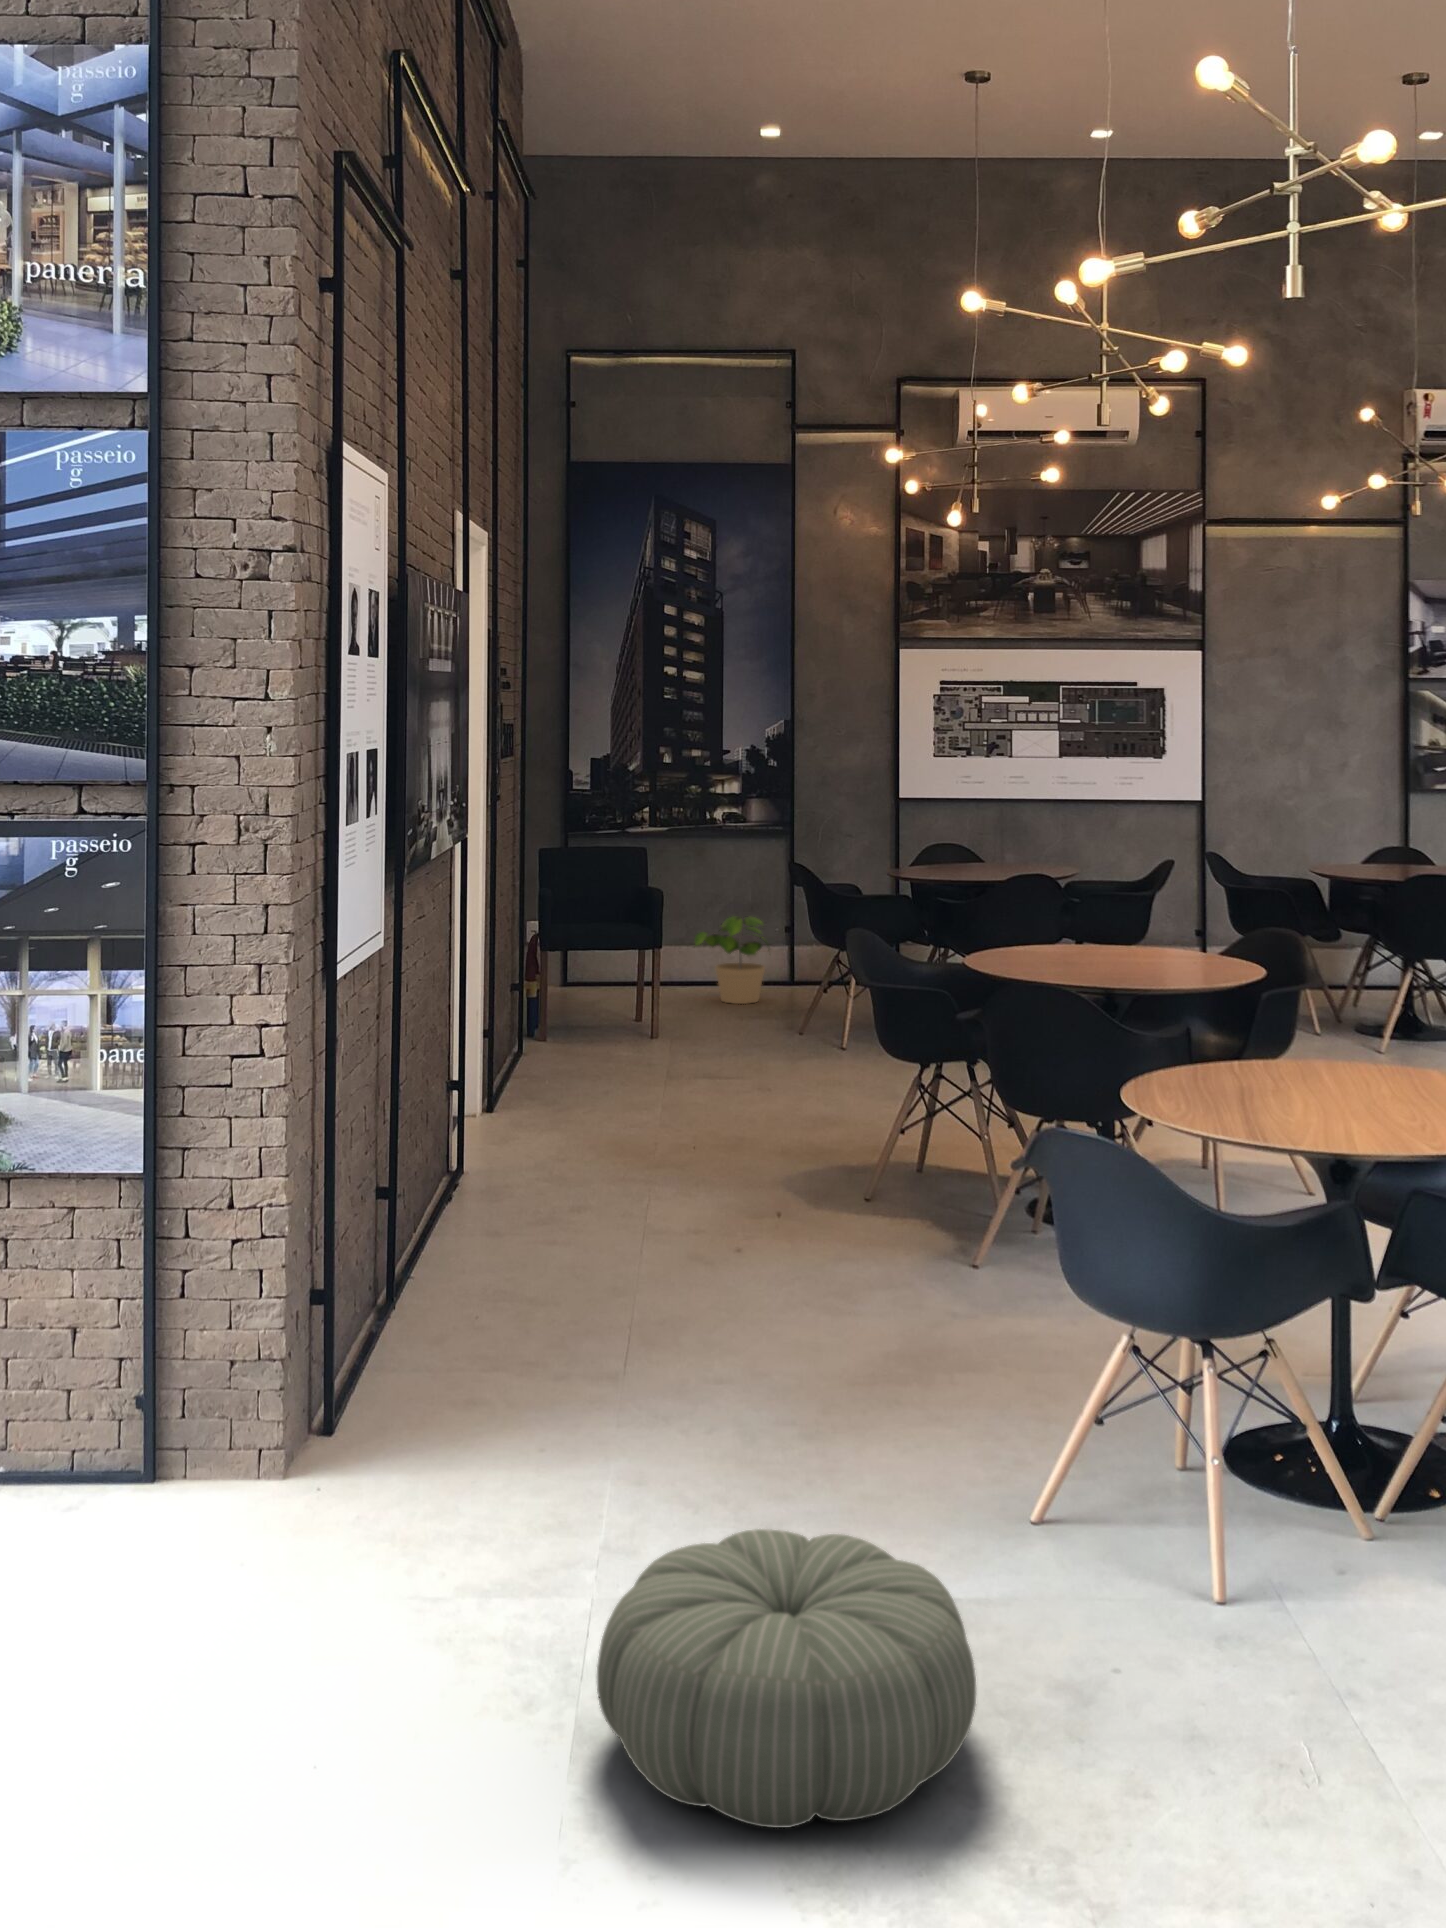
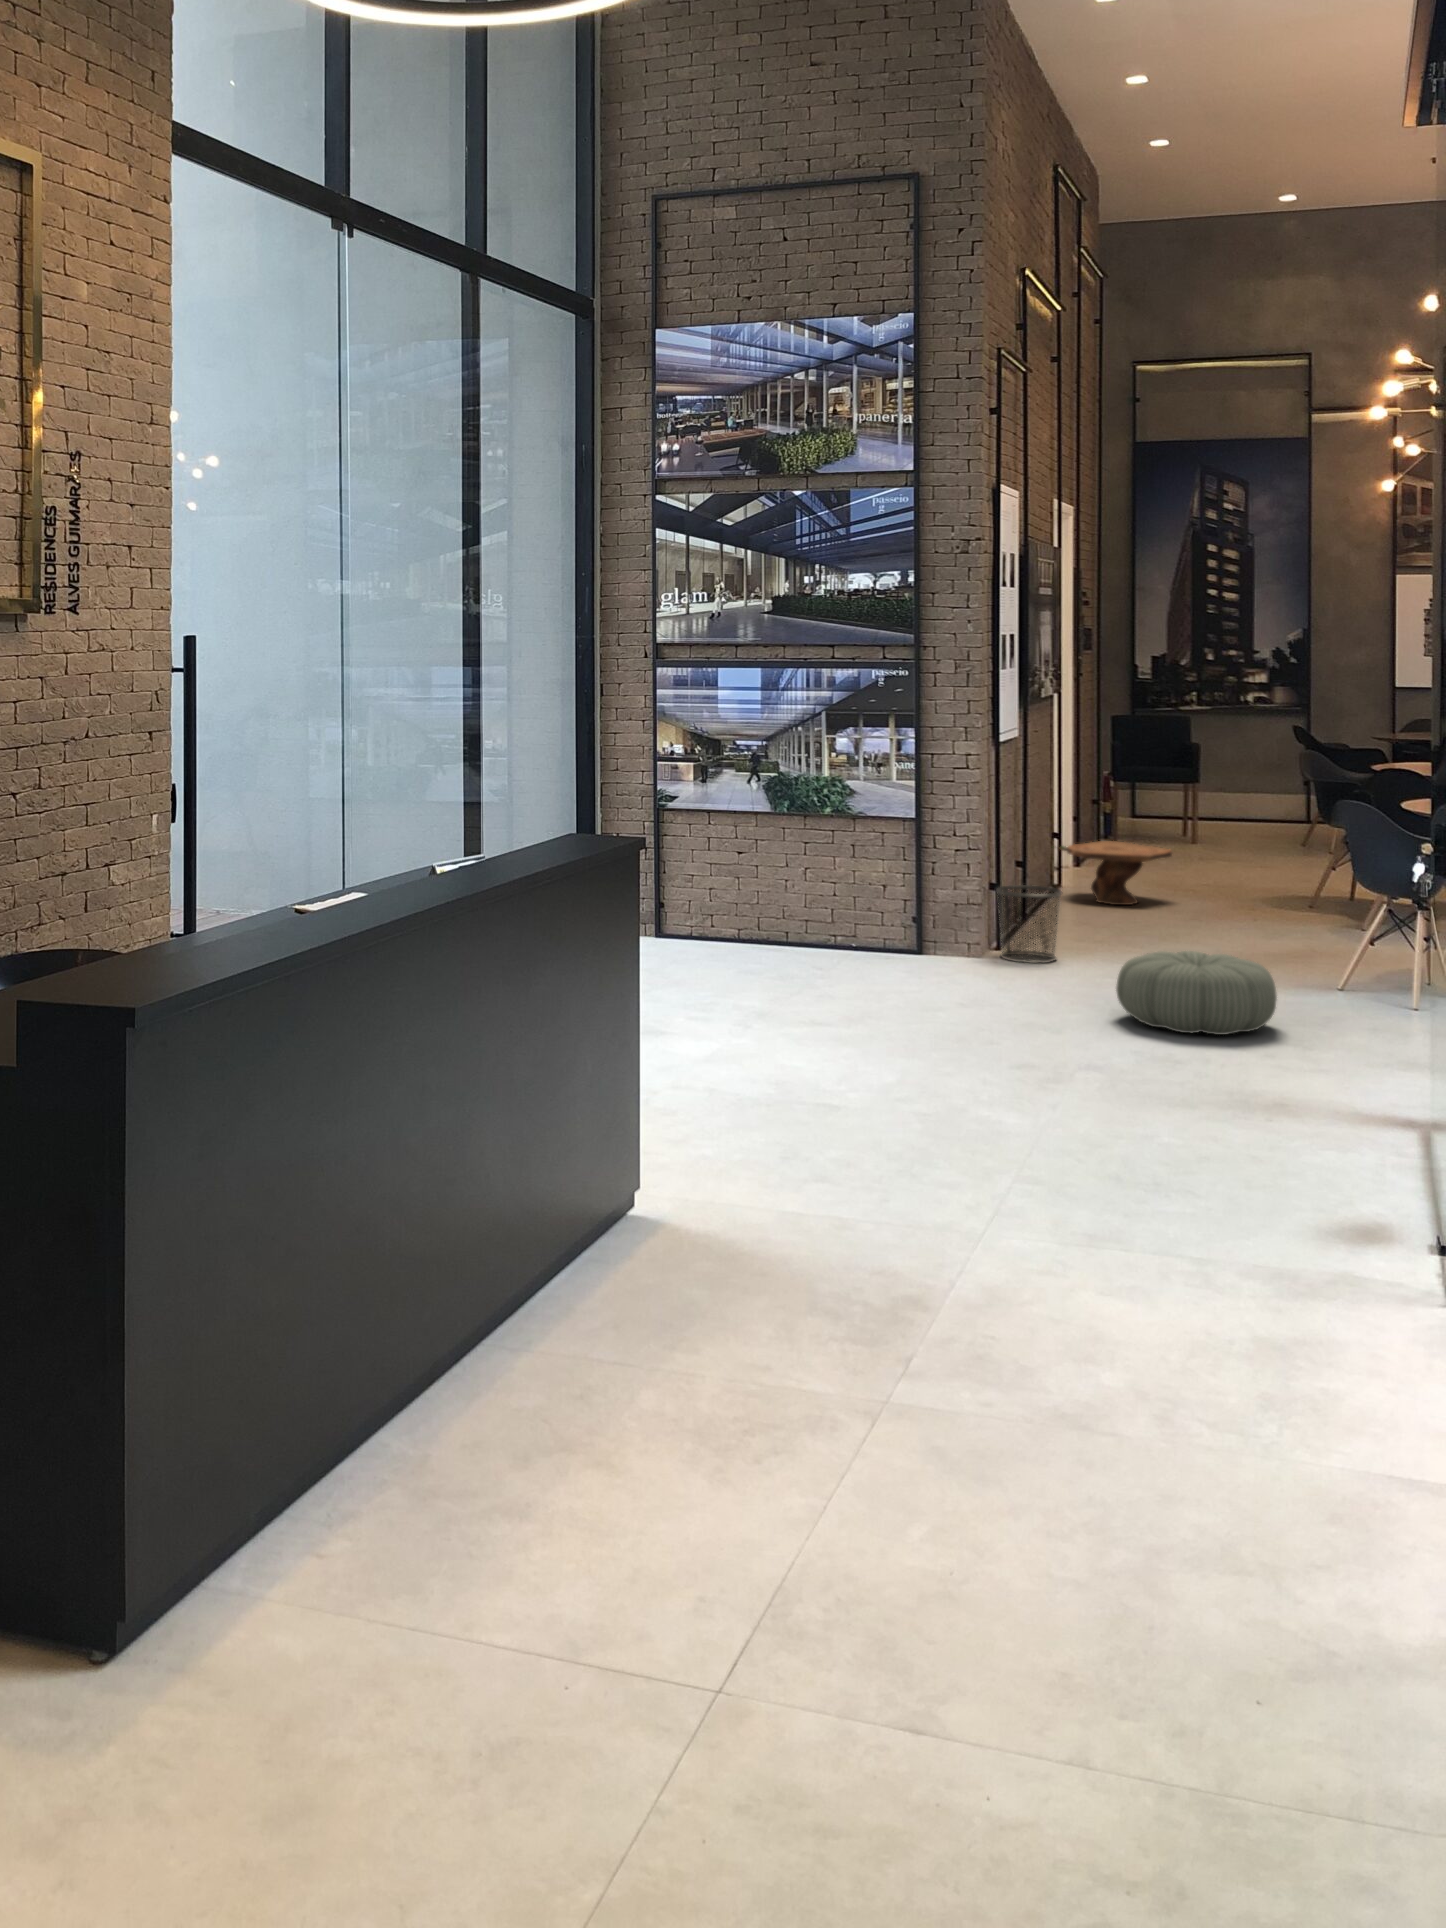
potted plant: present [694,916,766,1004] -> none [1230,769,1290,833]
side table: none [449,1092,648,1214] -> present [1053,841,1172,905]
waste bin: none [327,1282,466,1472] -> present [997,885,1062,963]

